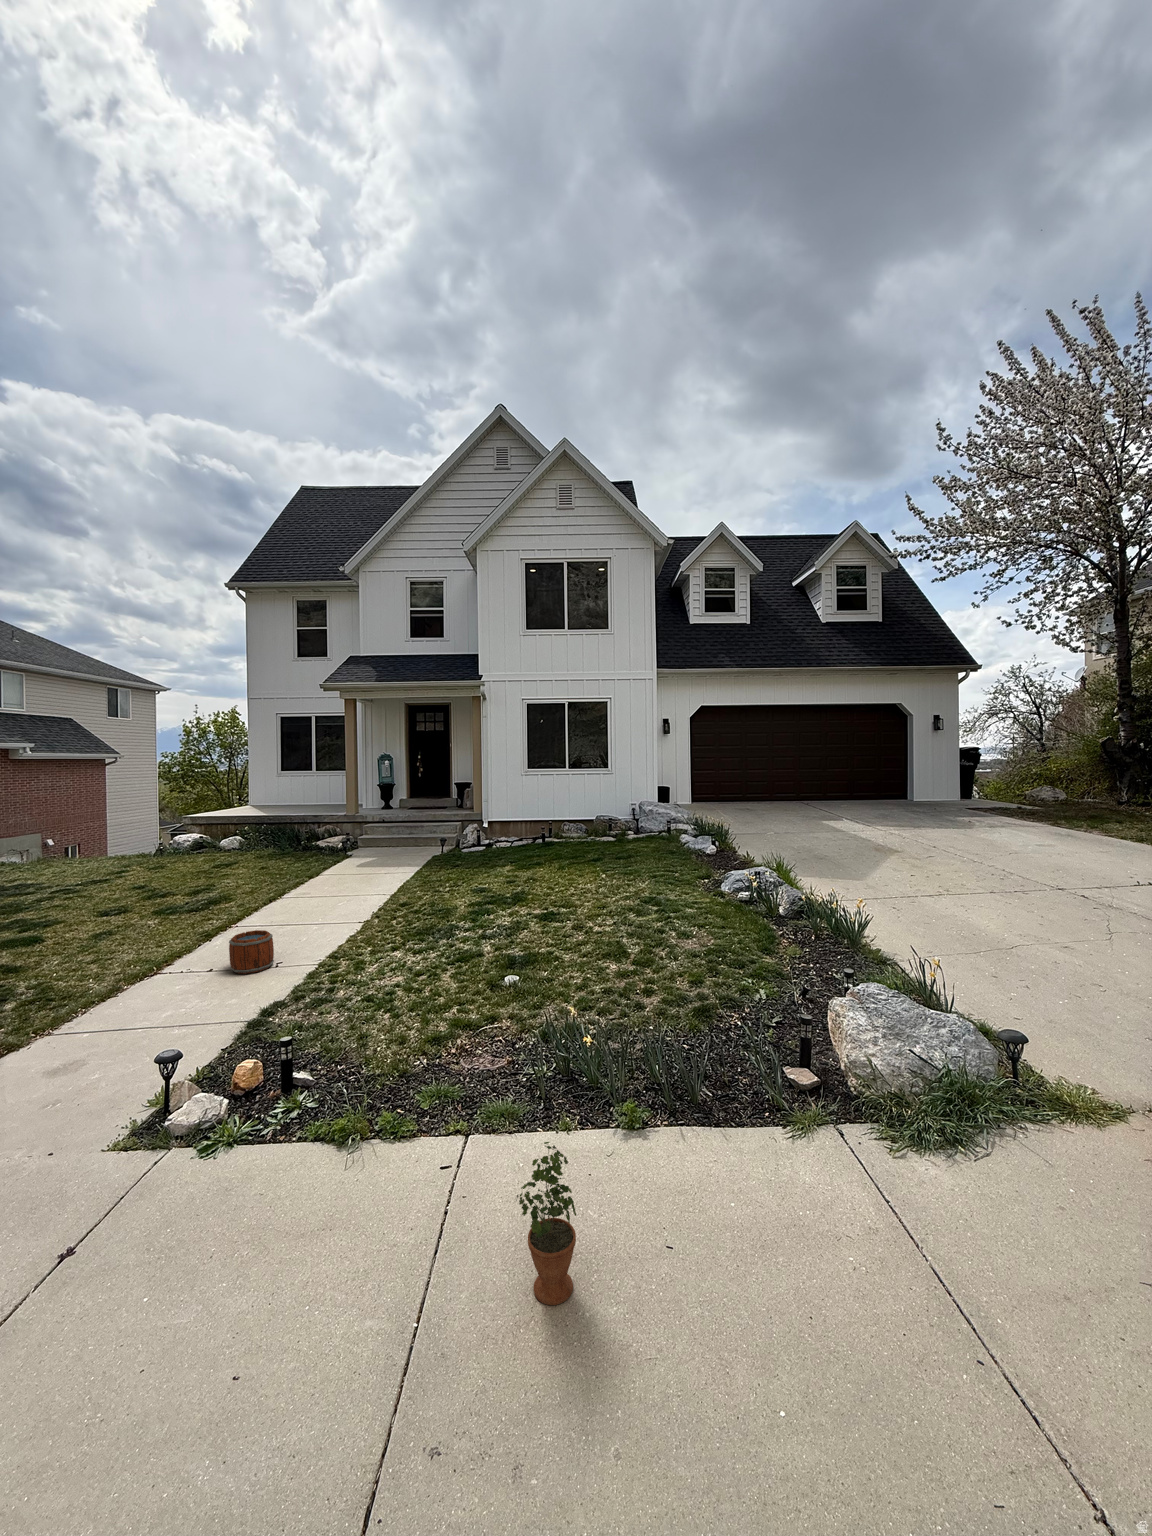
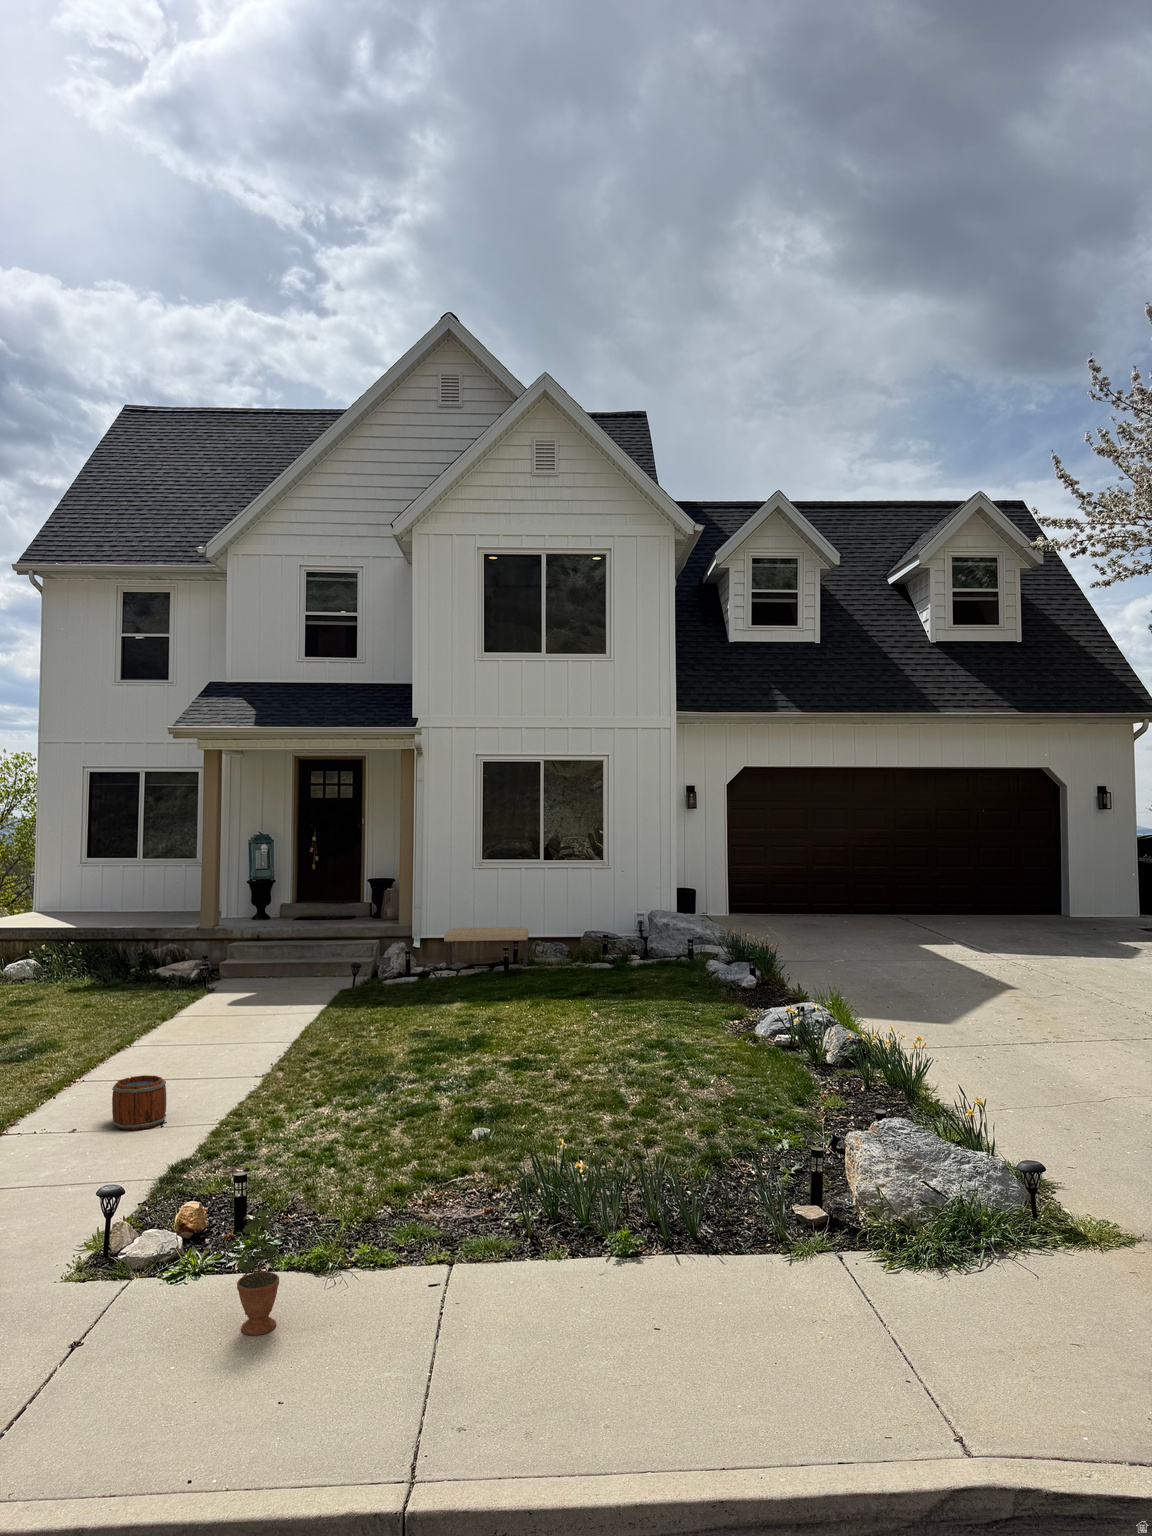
bench: none [504,813,559,840] -> present [444,927,529,968]
potted plant: present [516,1142,576,1305] -> present [228,1203,280,1335]

